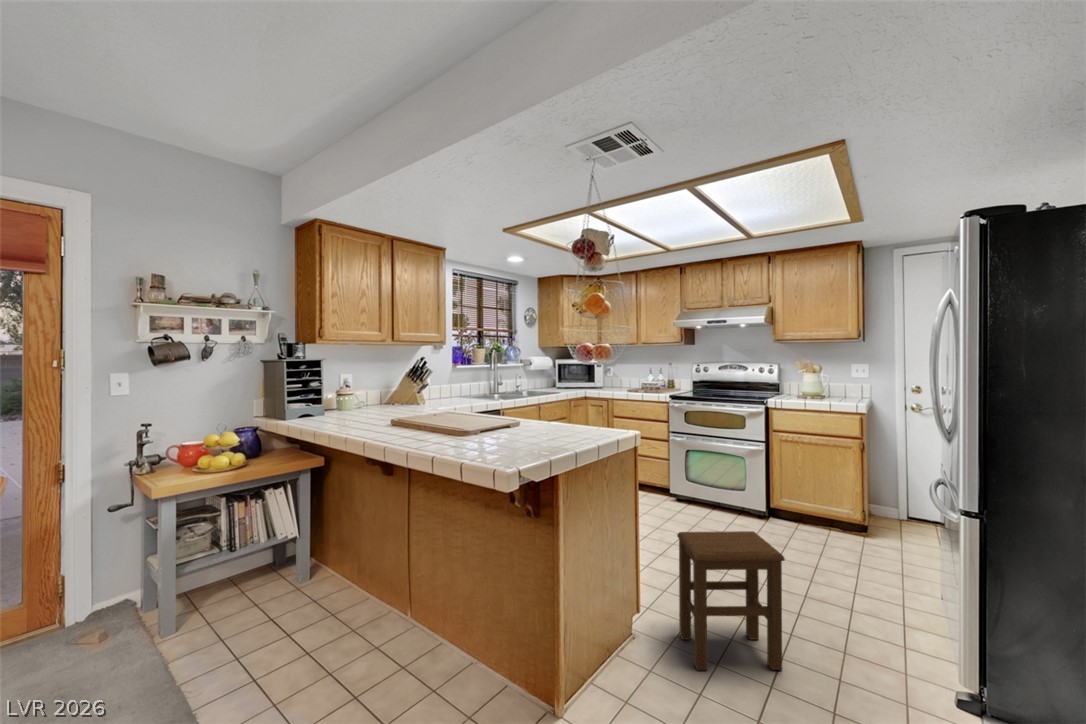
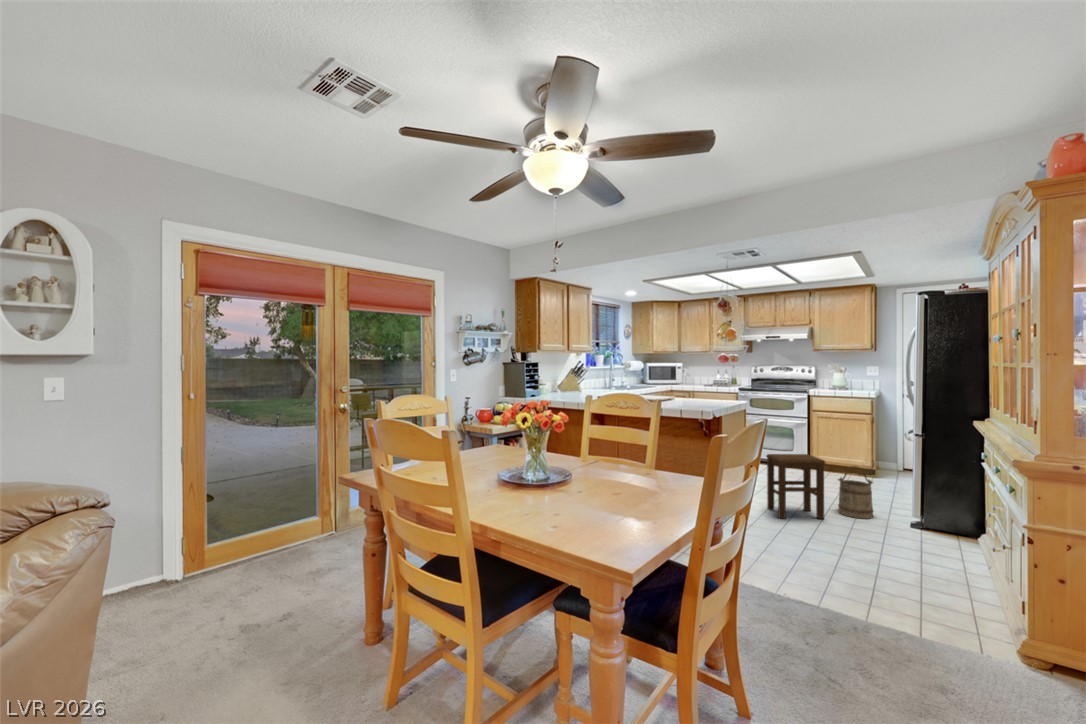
bucket: none [808,556,876,665] -> present [838,466,873,519]

